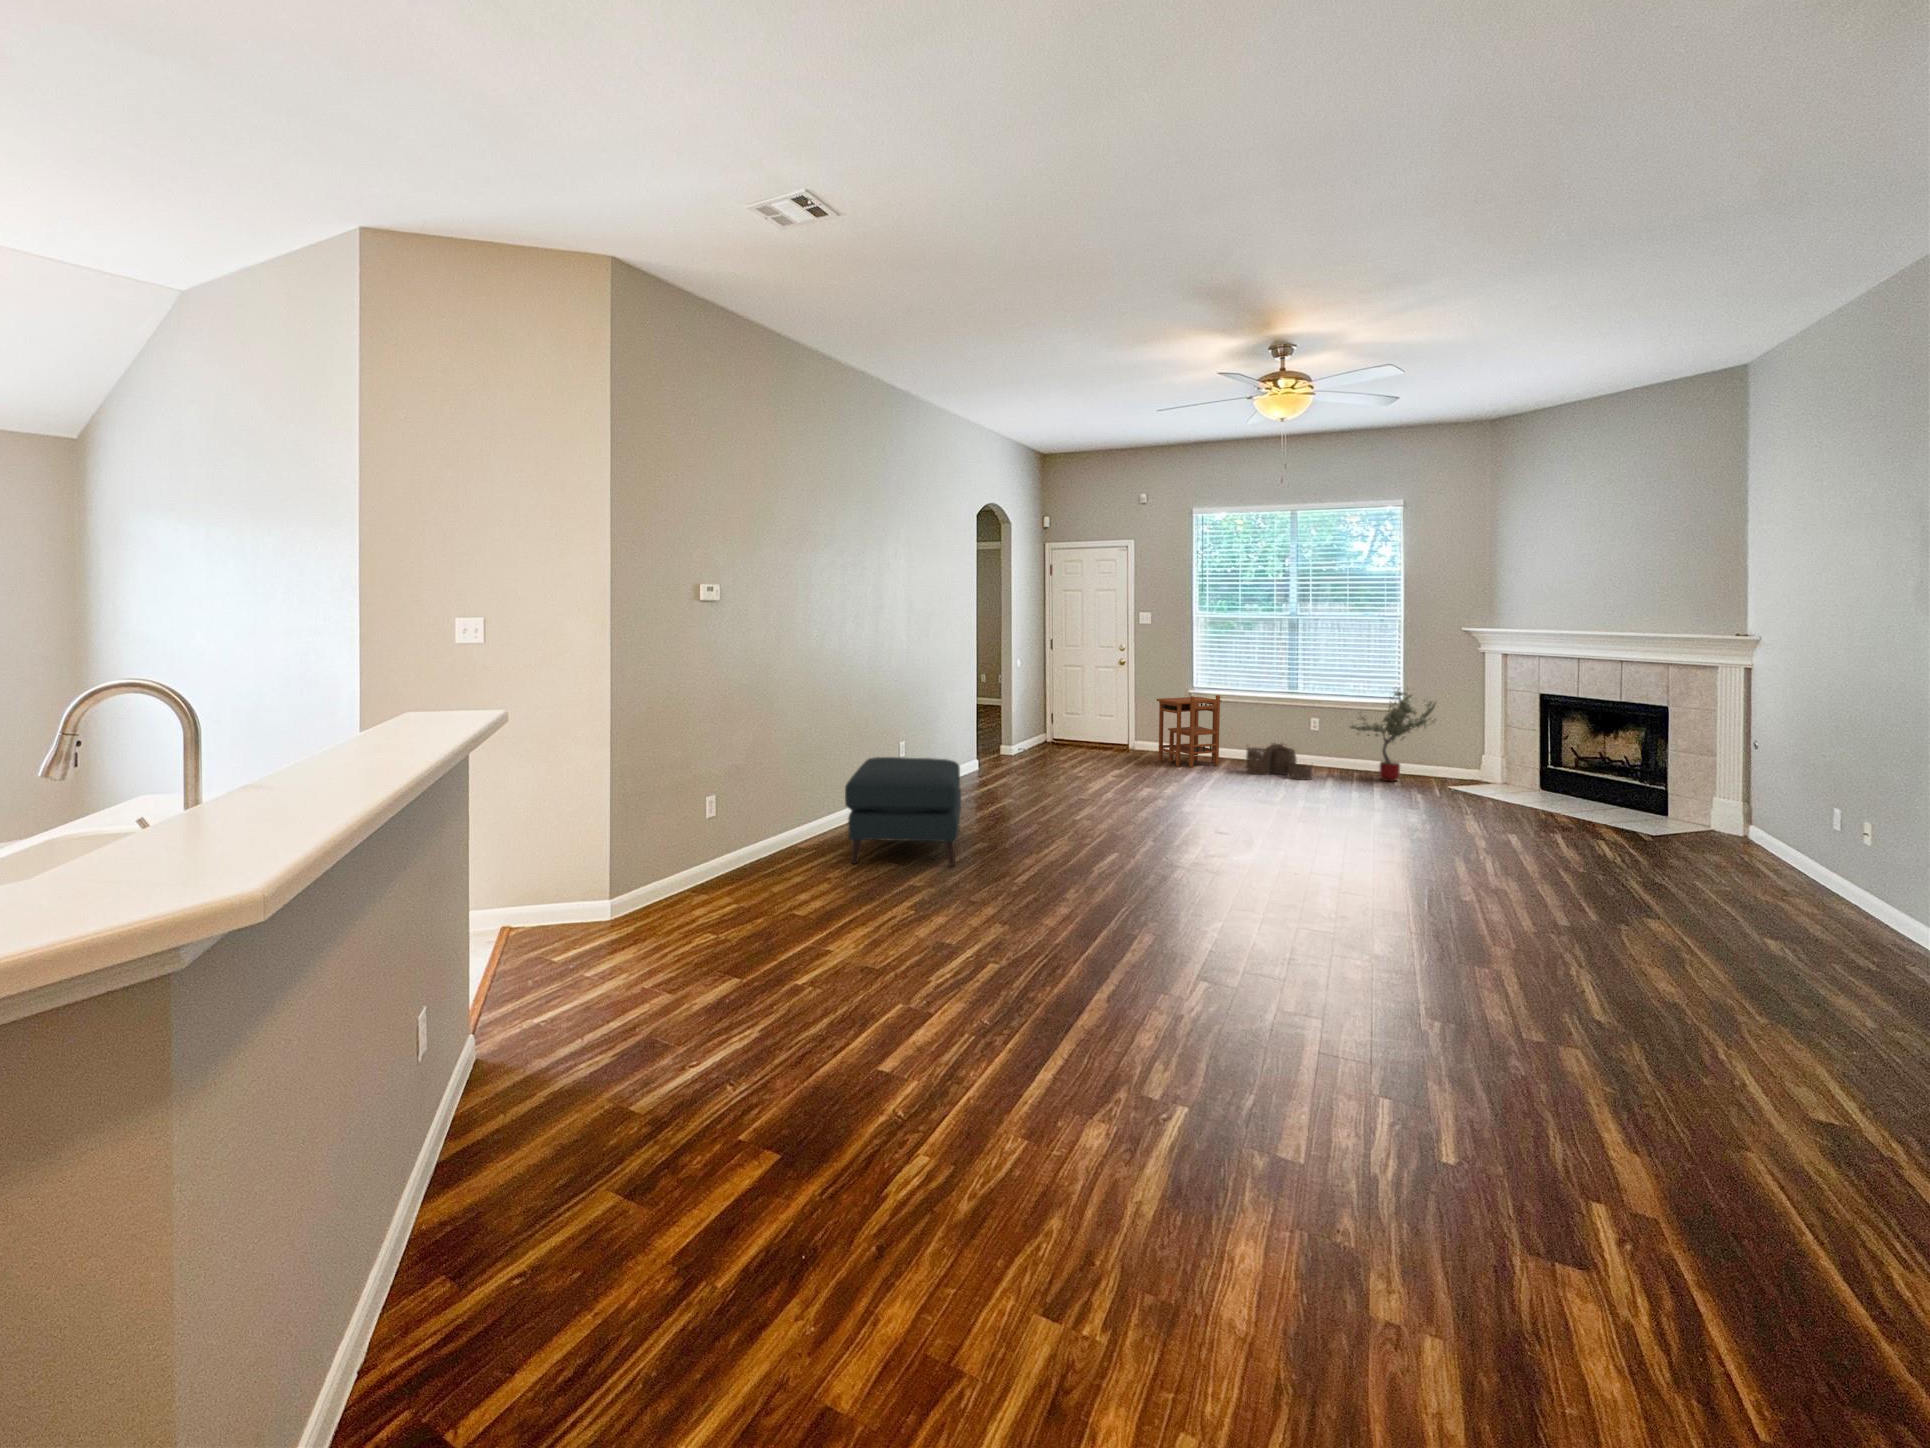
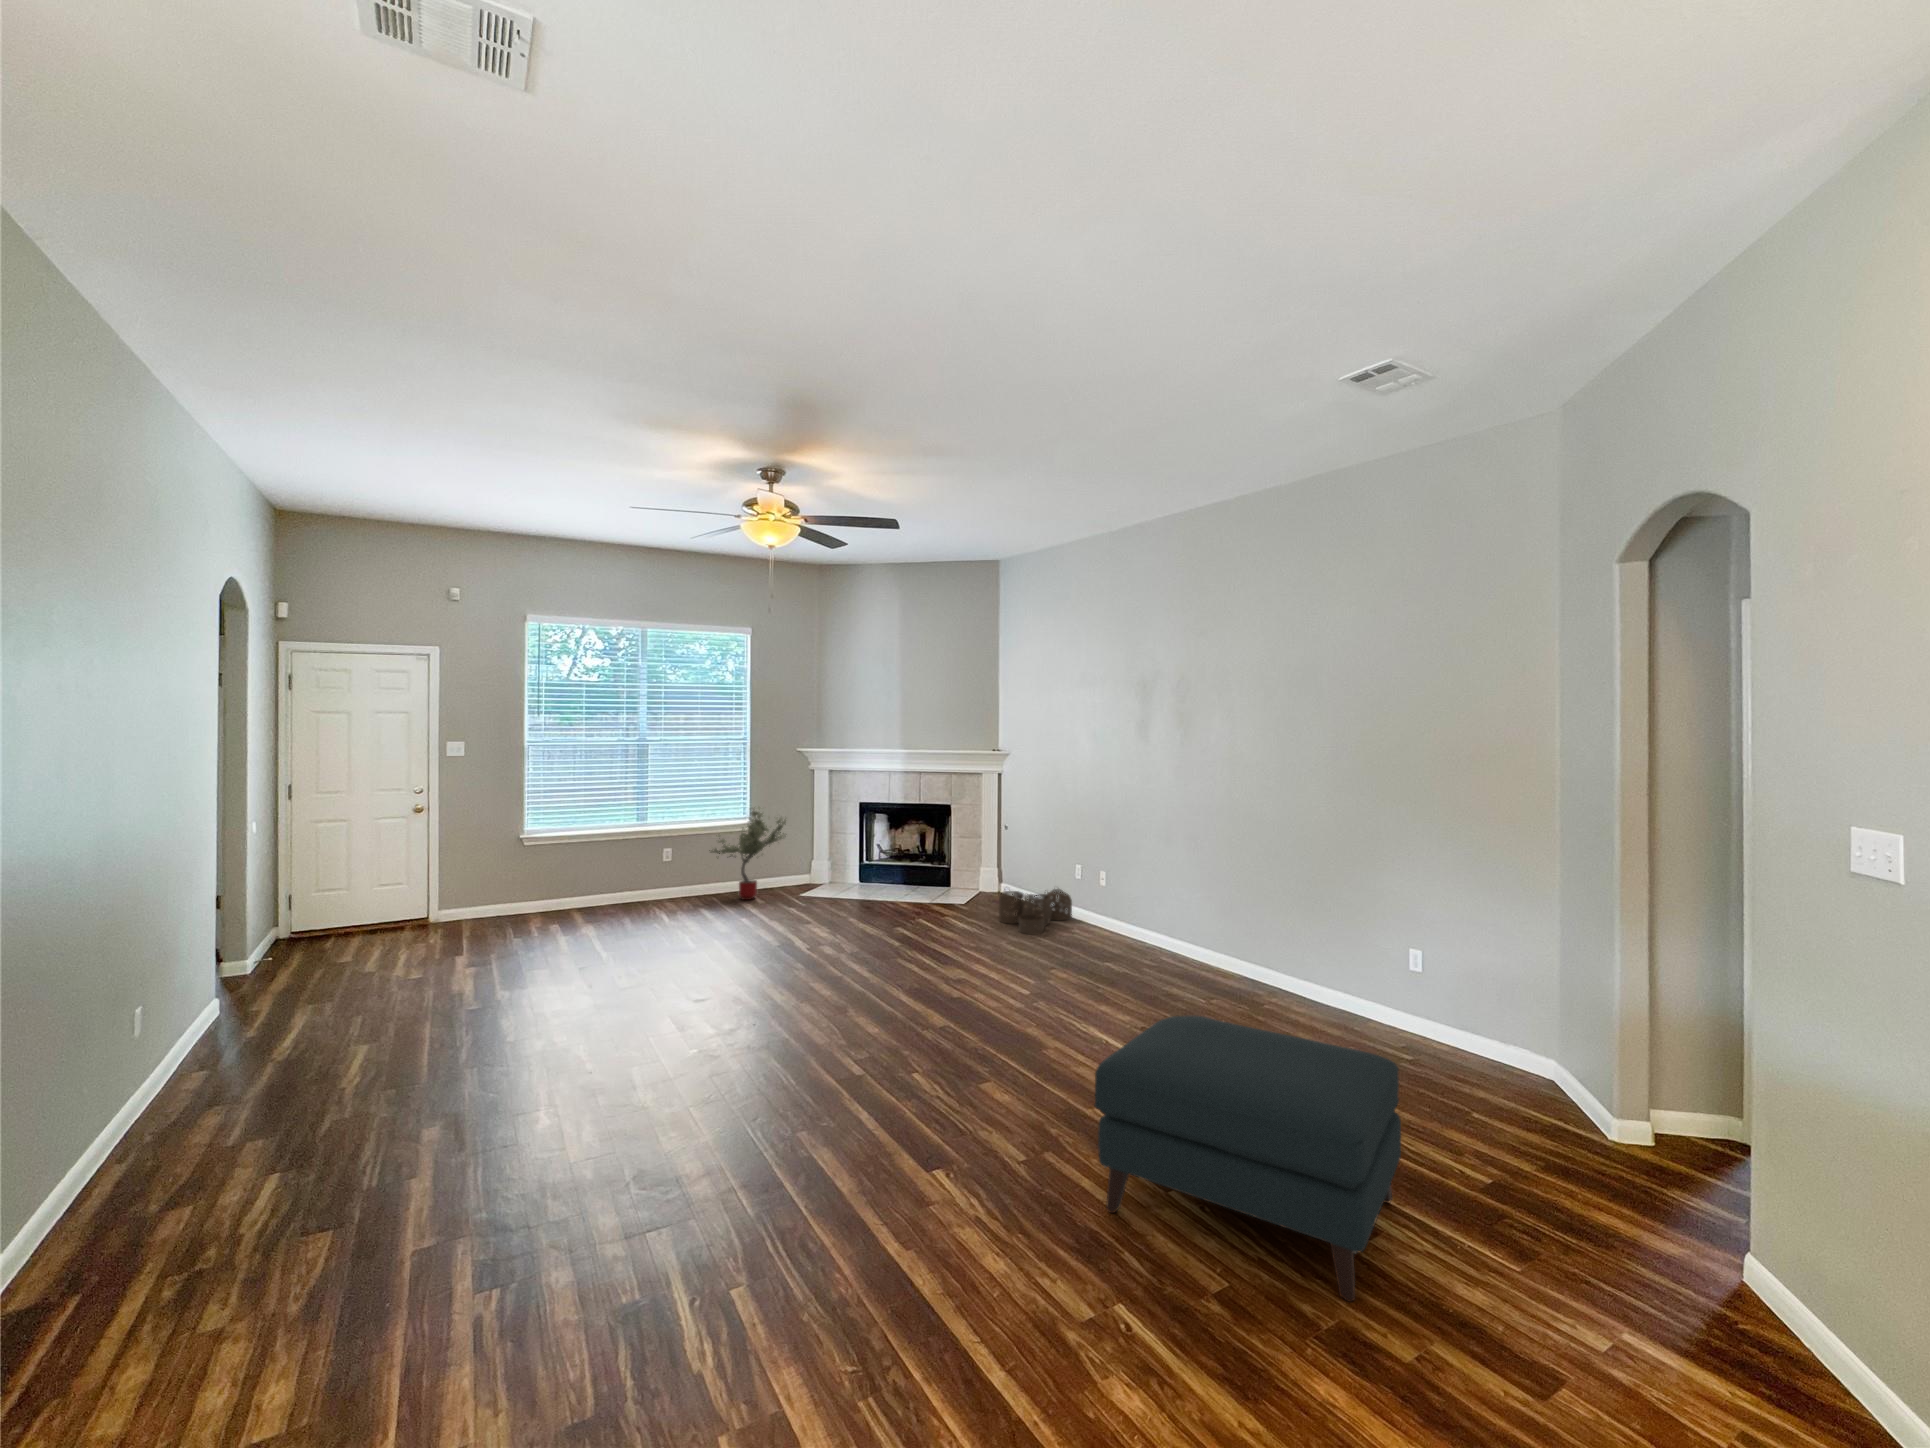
side table: present [1157,695,1221,768] -> none [484,835,570,929]
woven basket: present [1246,743,1312,780] -> present [998,889,1072,935]
ottoman: present [845,757,961,866] -> present [1095,1016,1401,1302]

